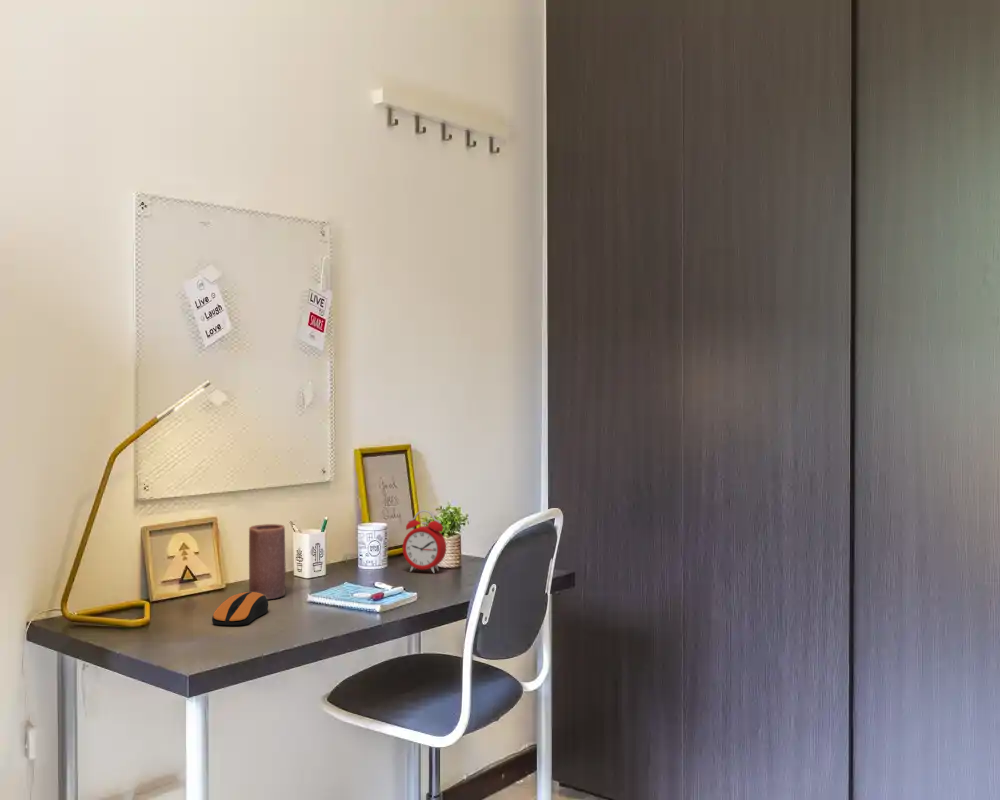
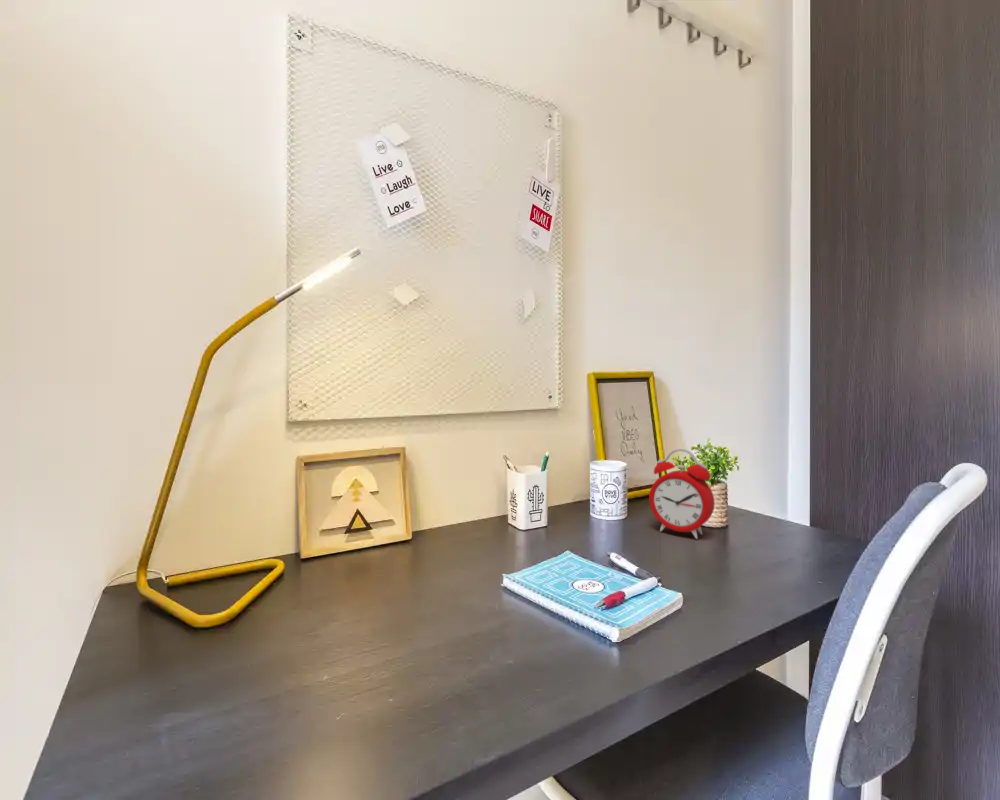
candle: present [249,524,286,599] -> none [420,461,474,576]
computer mouse: present [212,592,268,625] -> none [292,577,420,672]

